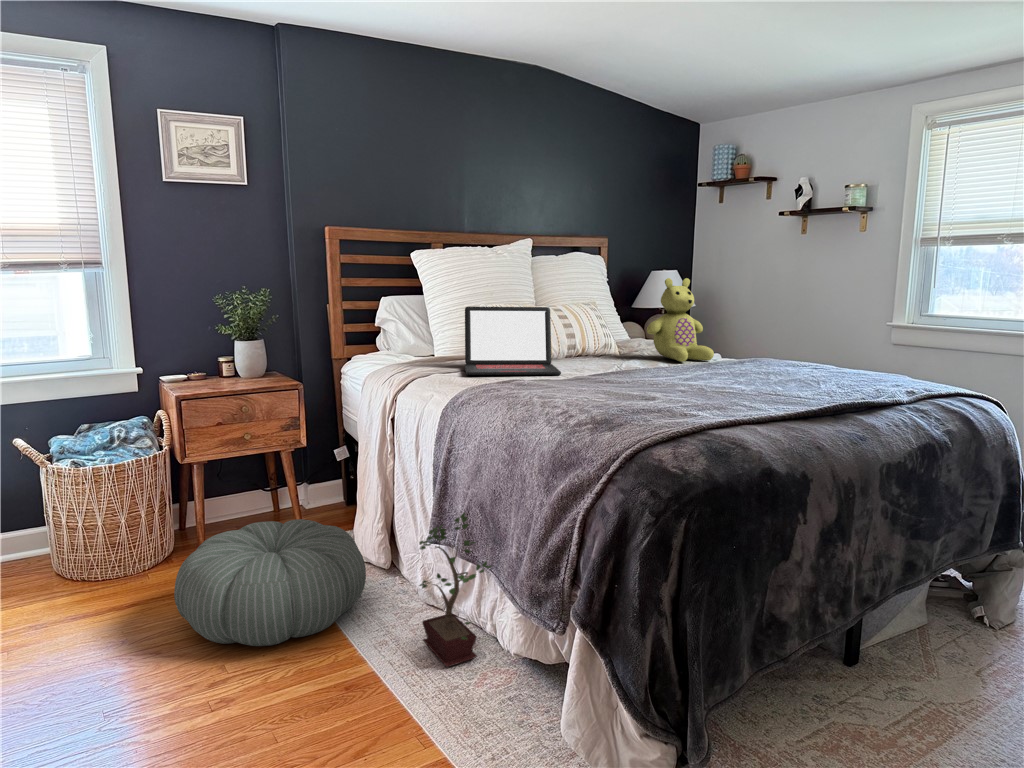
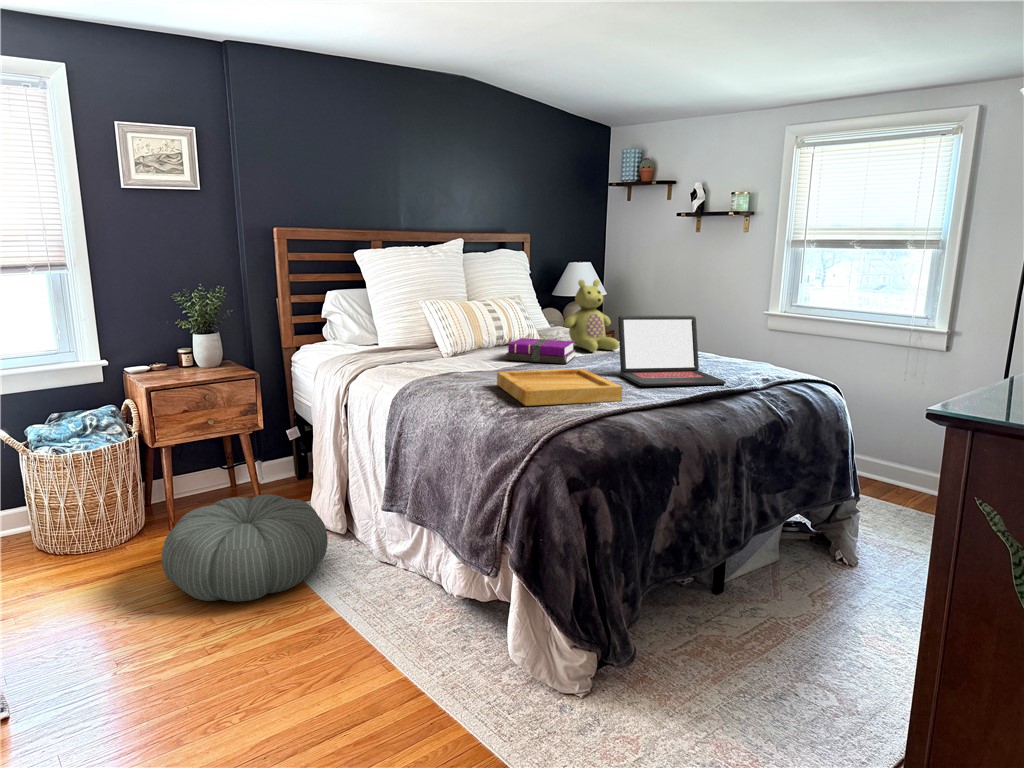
laptop: present [465,307,561,375] -> present [618,316,726,386]
notebook: none [579,345,662,373] -> present [506,338,576,364]
tray: none [567,375,727,415] -> present [497,369,623,406]
potted plant: present [419,512,491,667] -> none [374,484,440,610]

